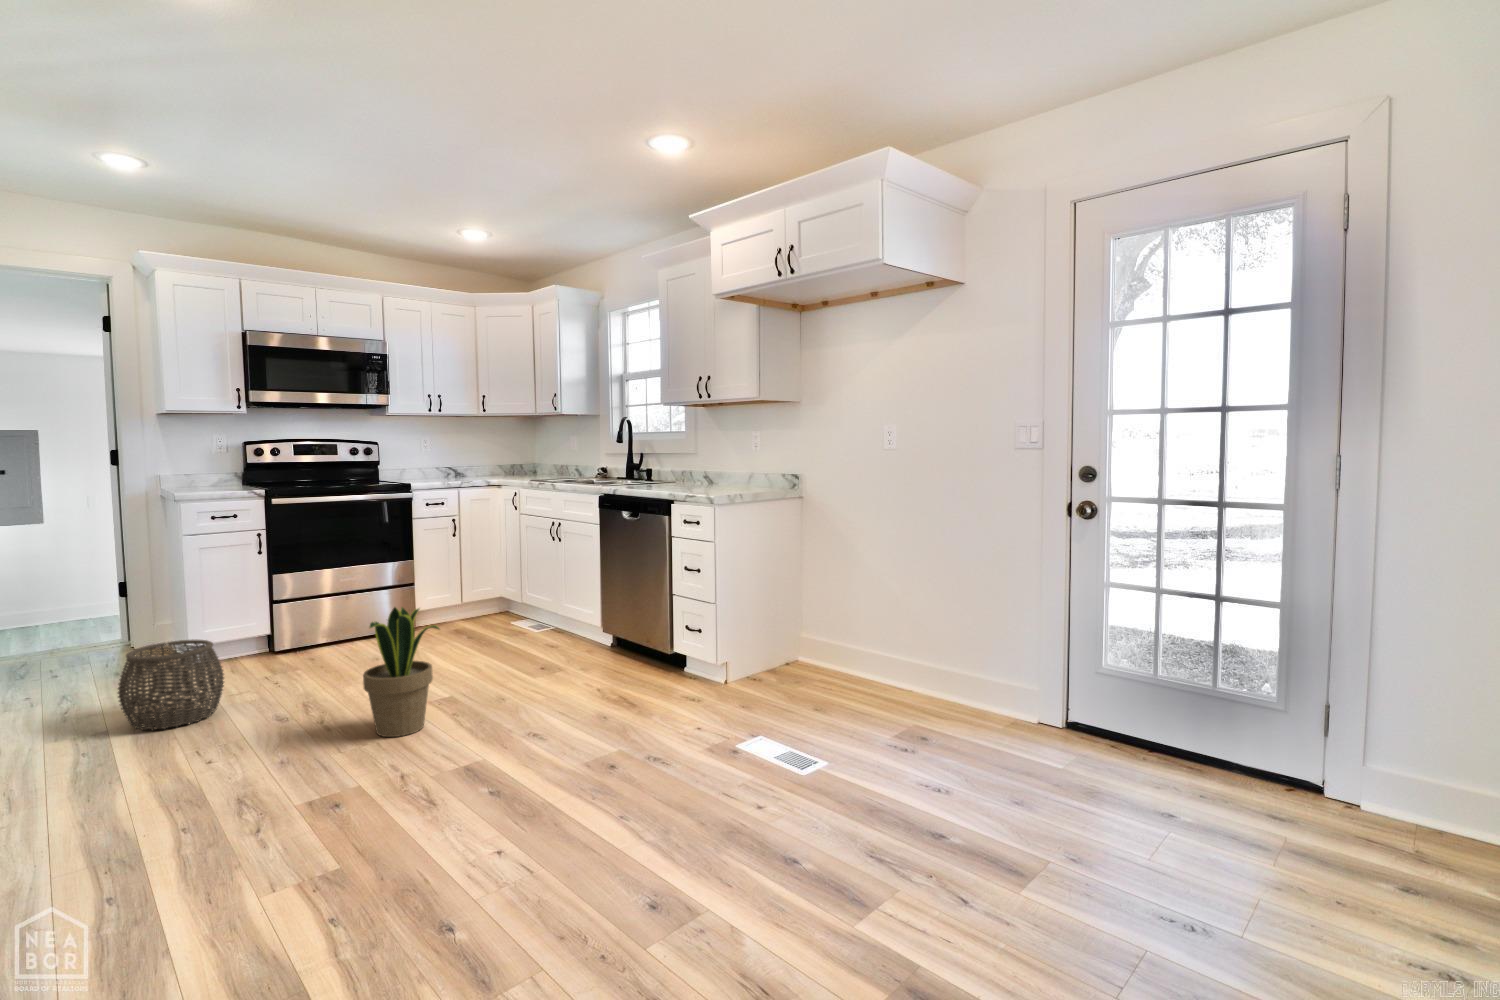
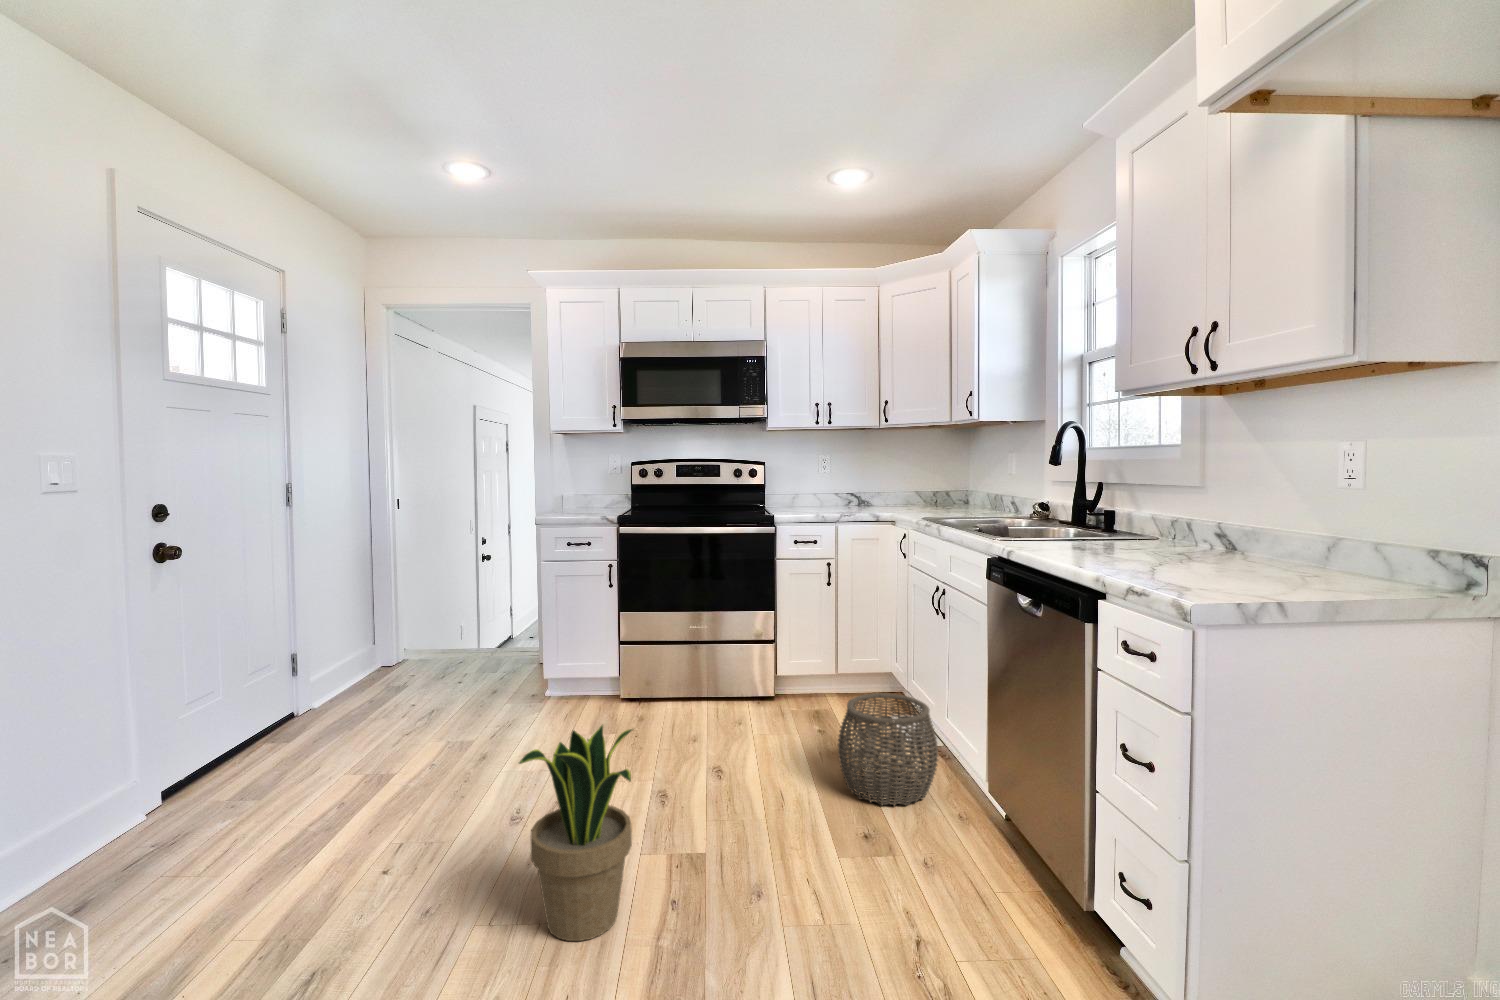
woven basket: present [118,640,224,730] -> present [838,693,938,806]

